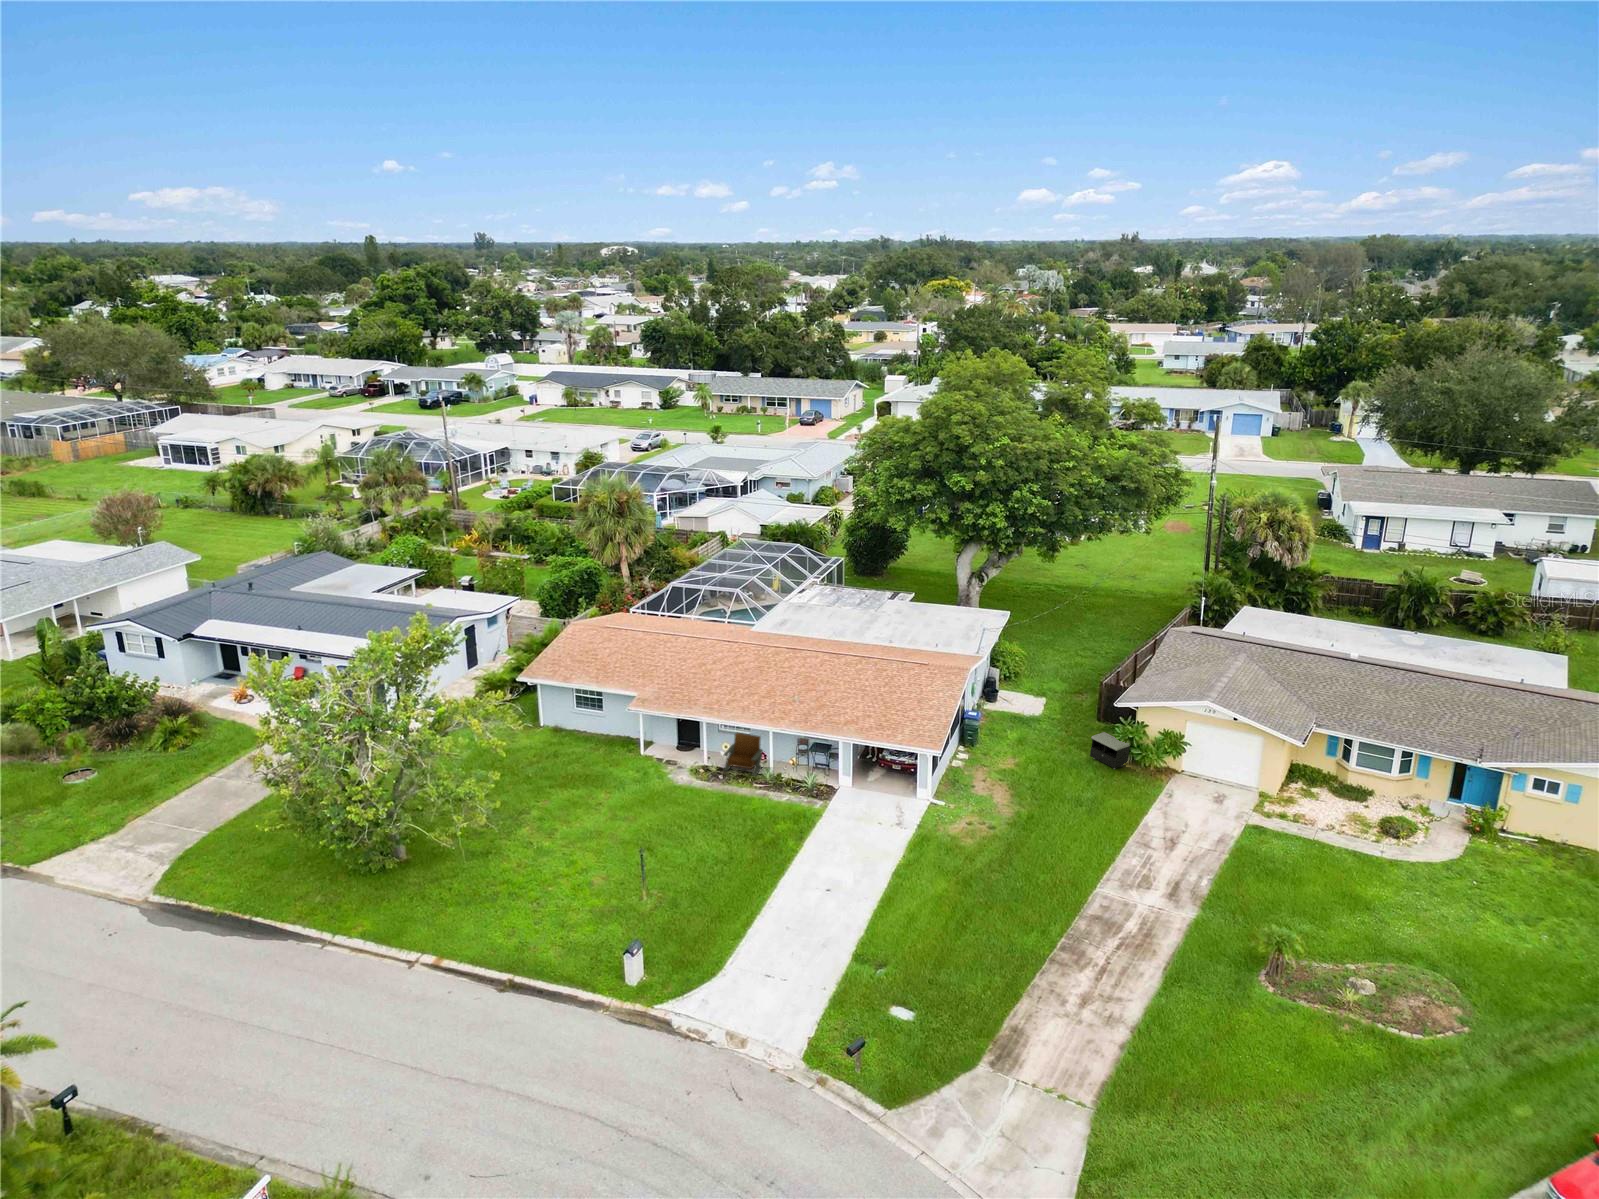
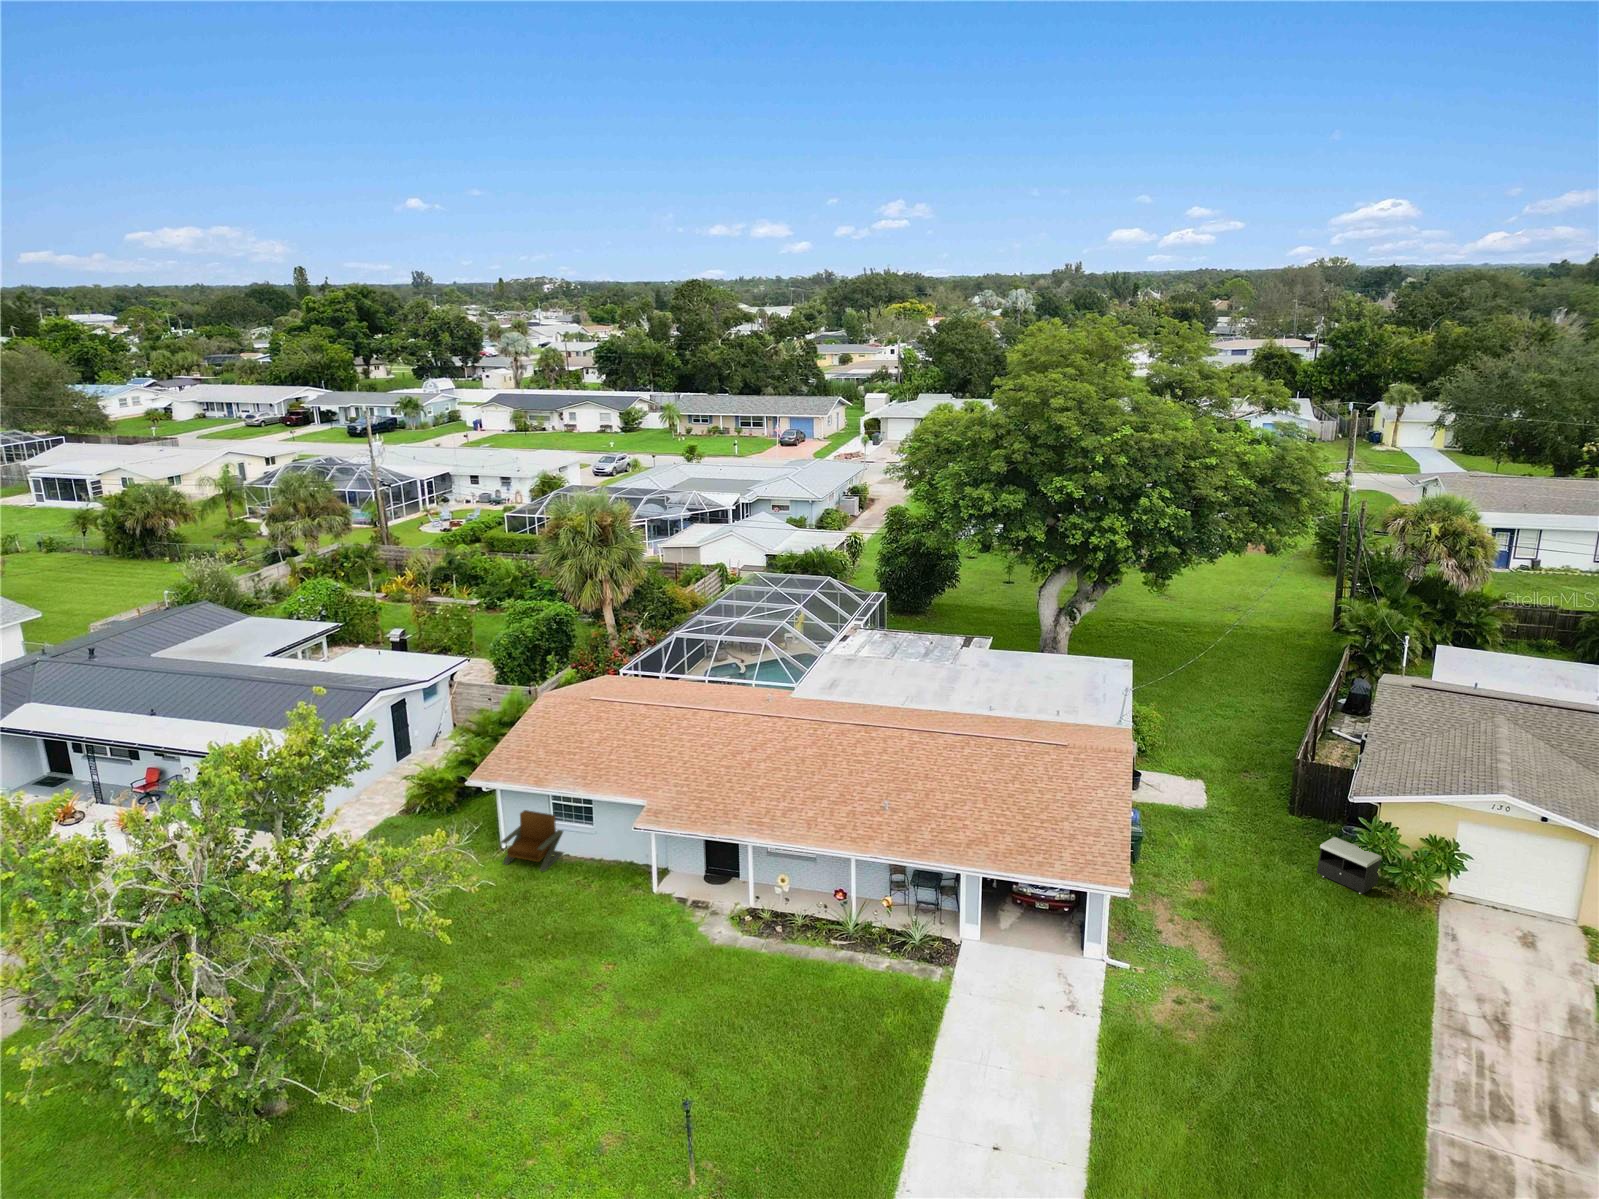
lounge chair: present [724,733,763,776] -> present [501,810,564,871]

